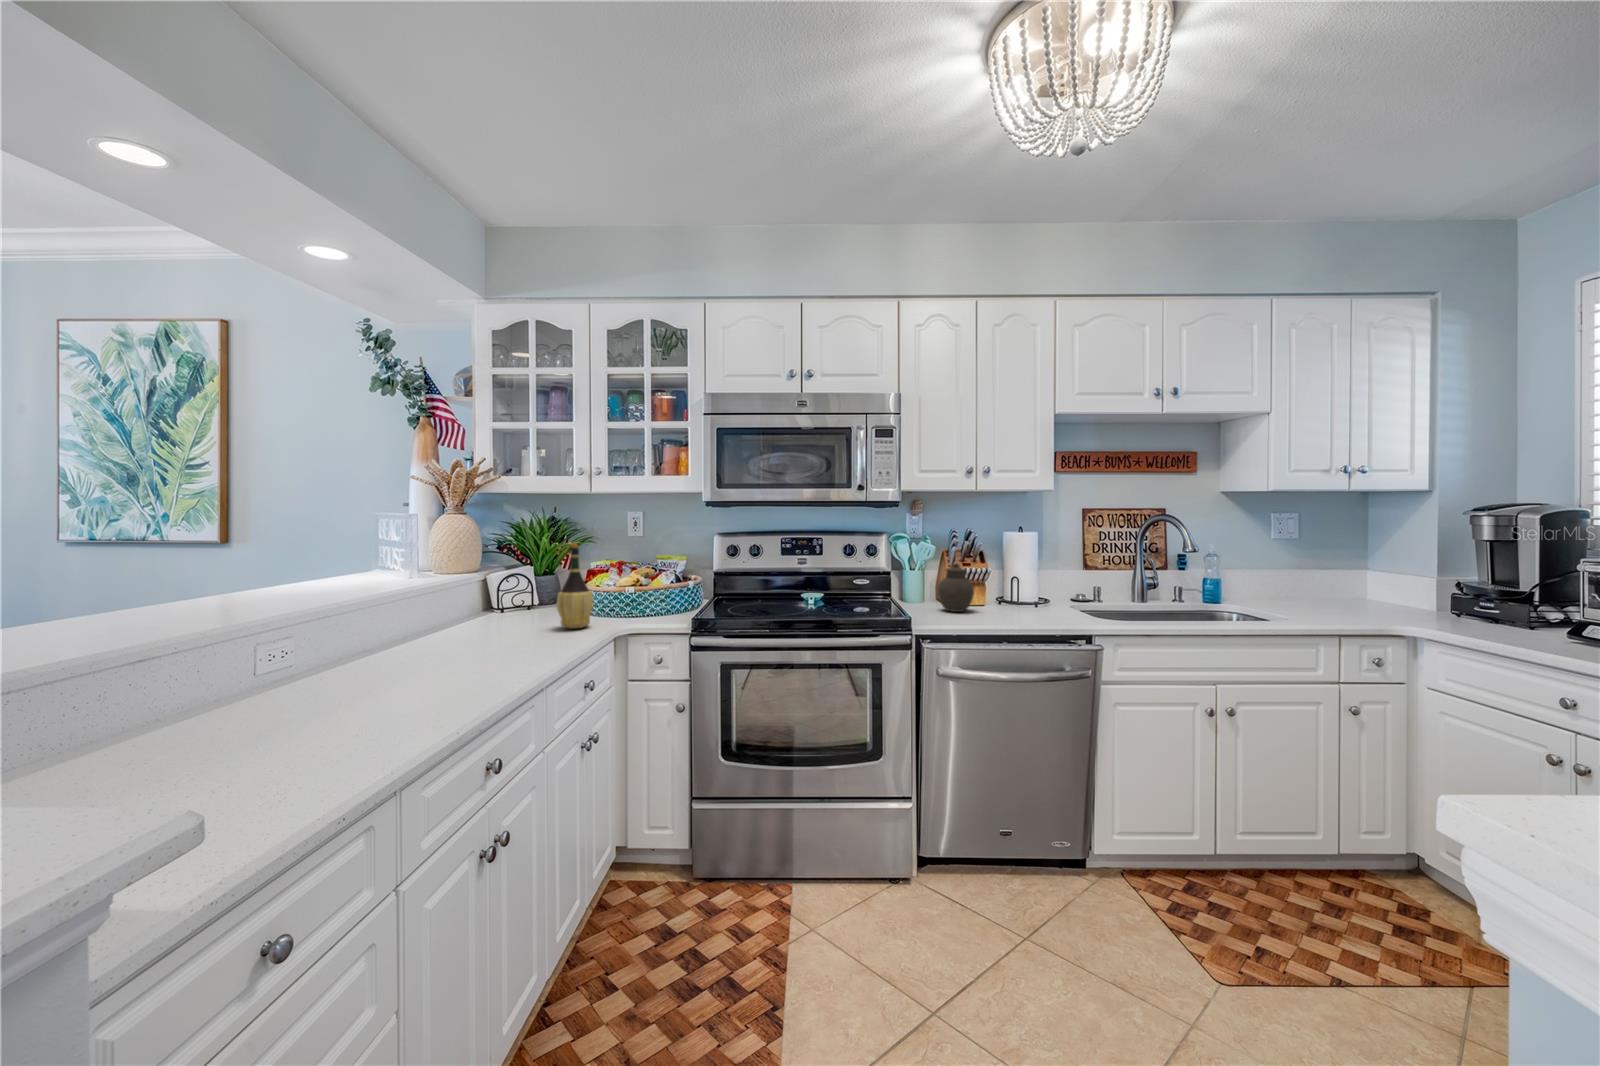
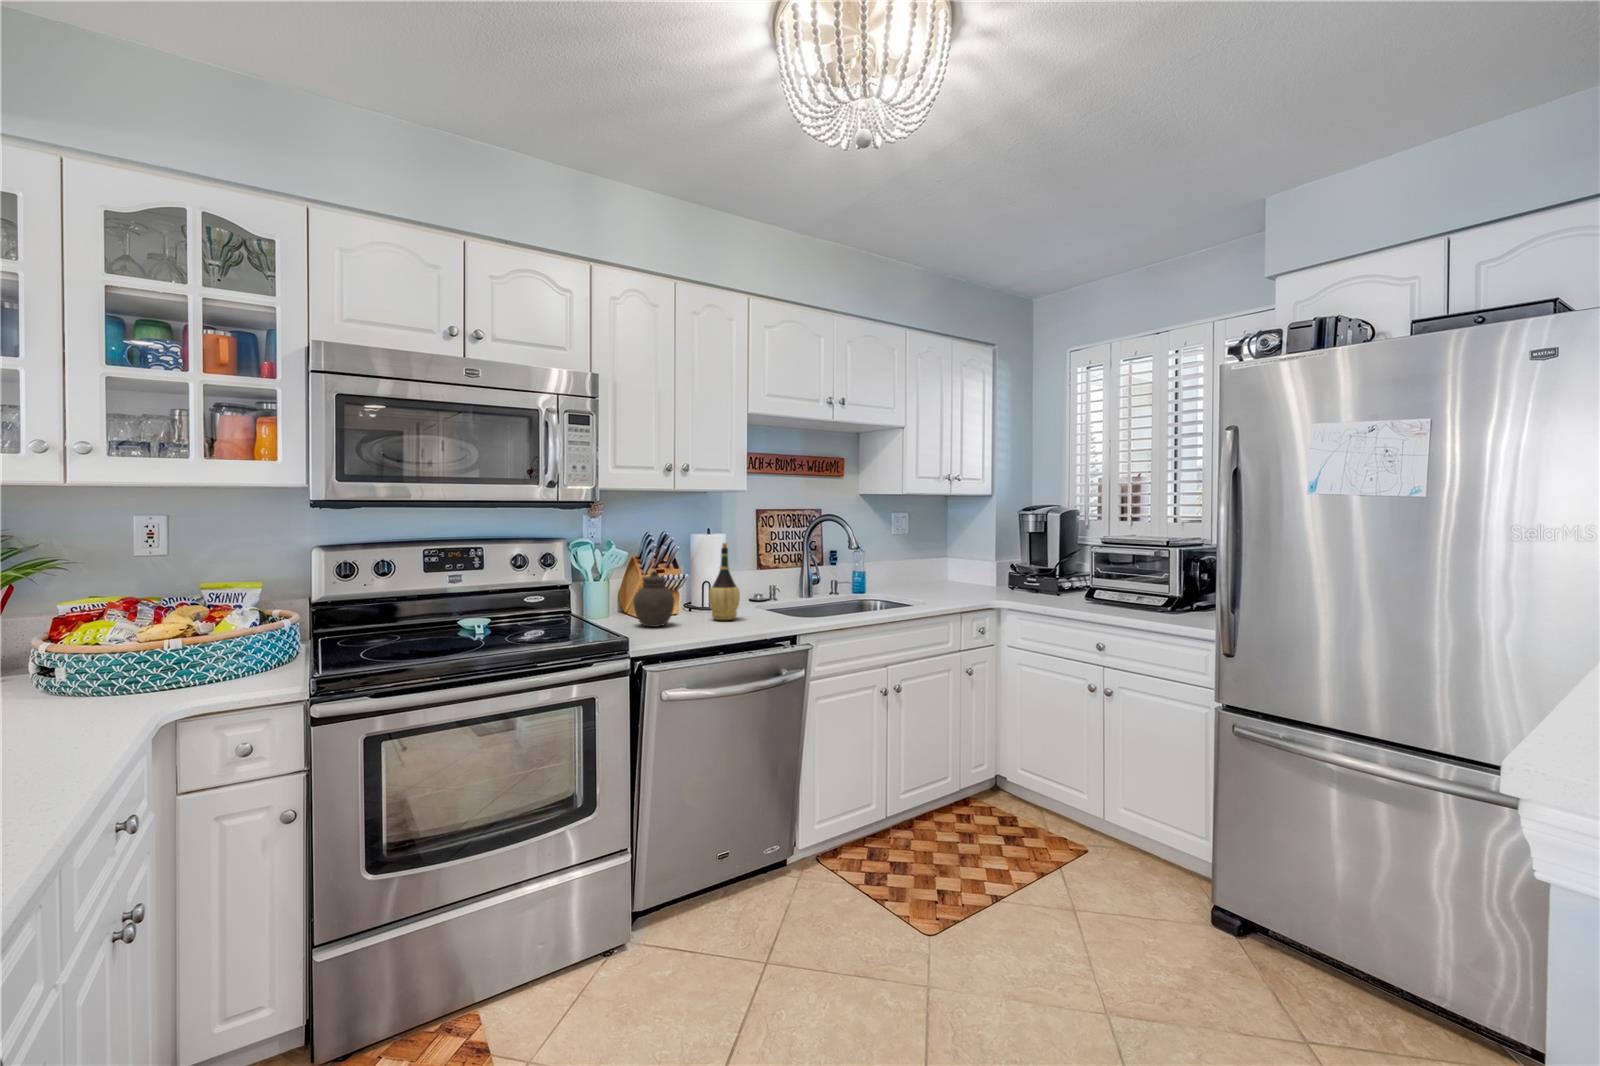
wine bottle: present [557,542,593,629] -> present [709,543,740,620]

